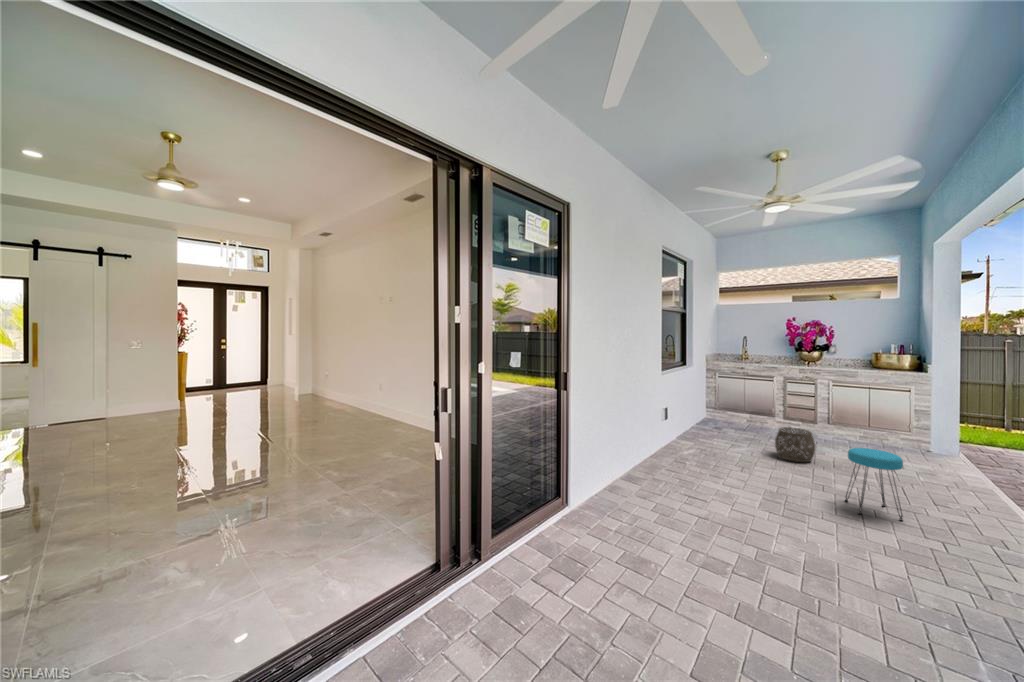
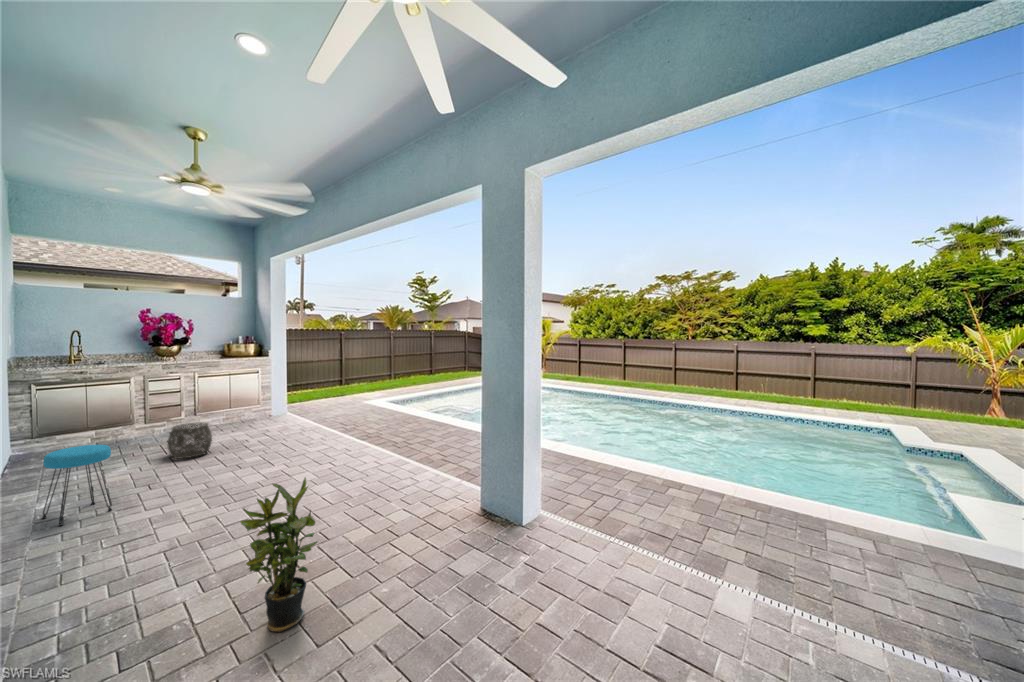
stool: present [845,448,903,520] -> present [42,445,112,525]
potted plant: none [659,490,739,638] -> present [240,478,317,632]

